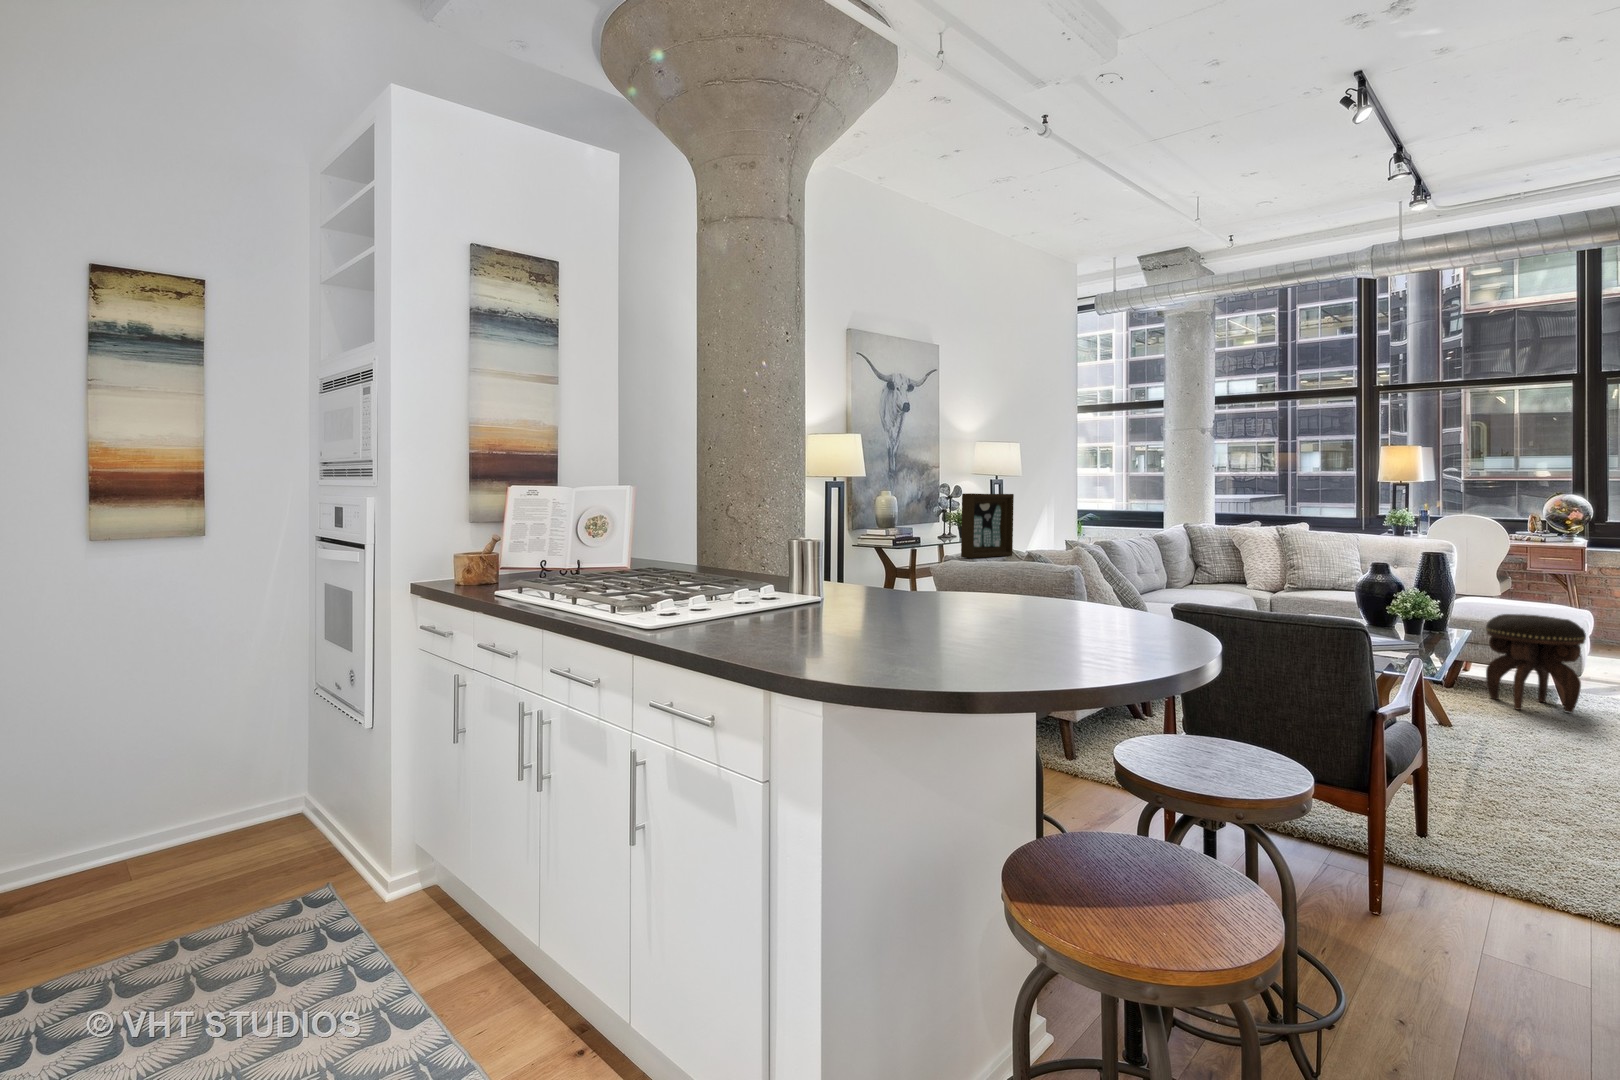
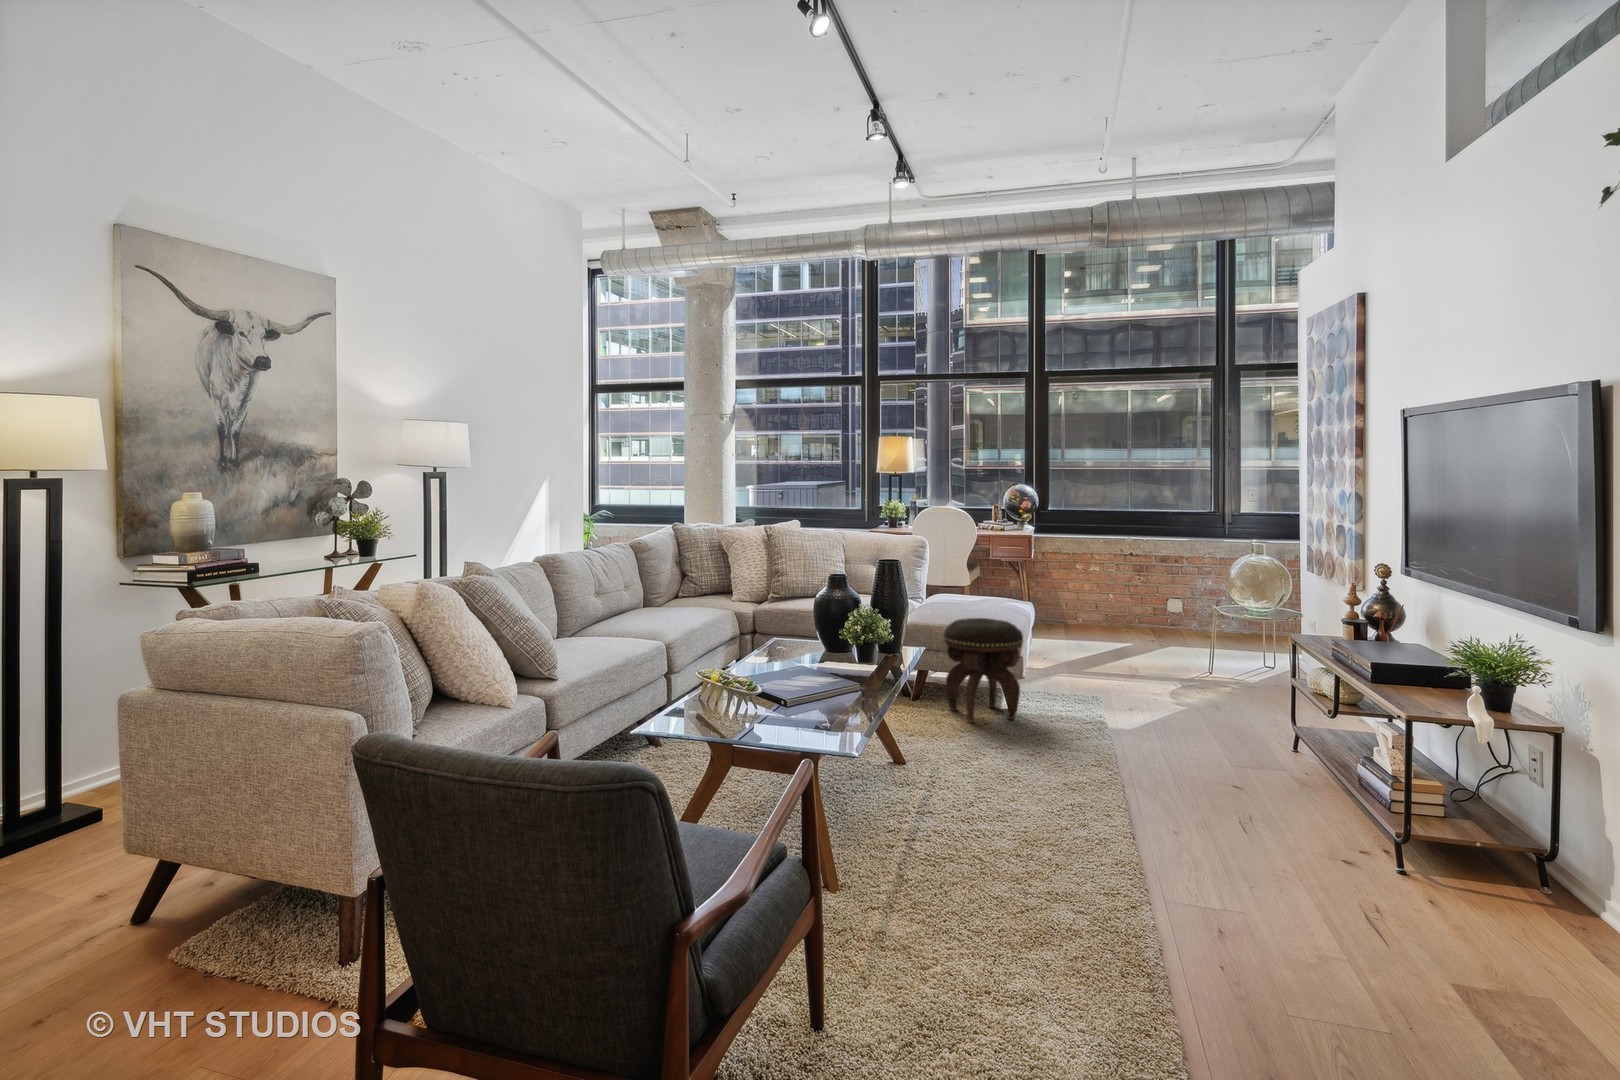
picture frame: present [961,493,1014,558] -> none [226,504,341,614]

